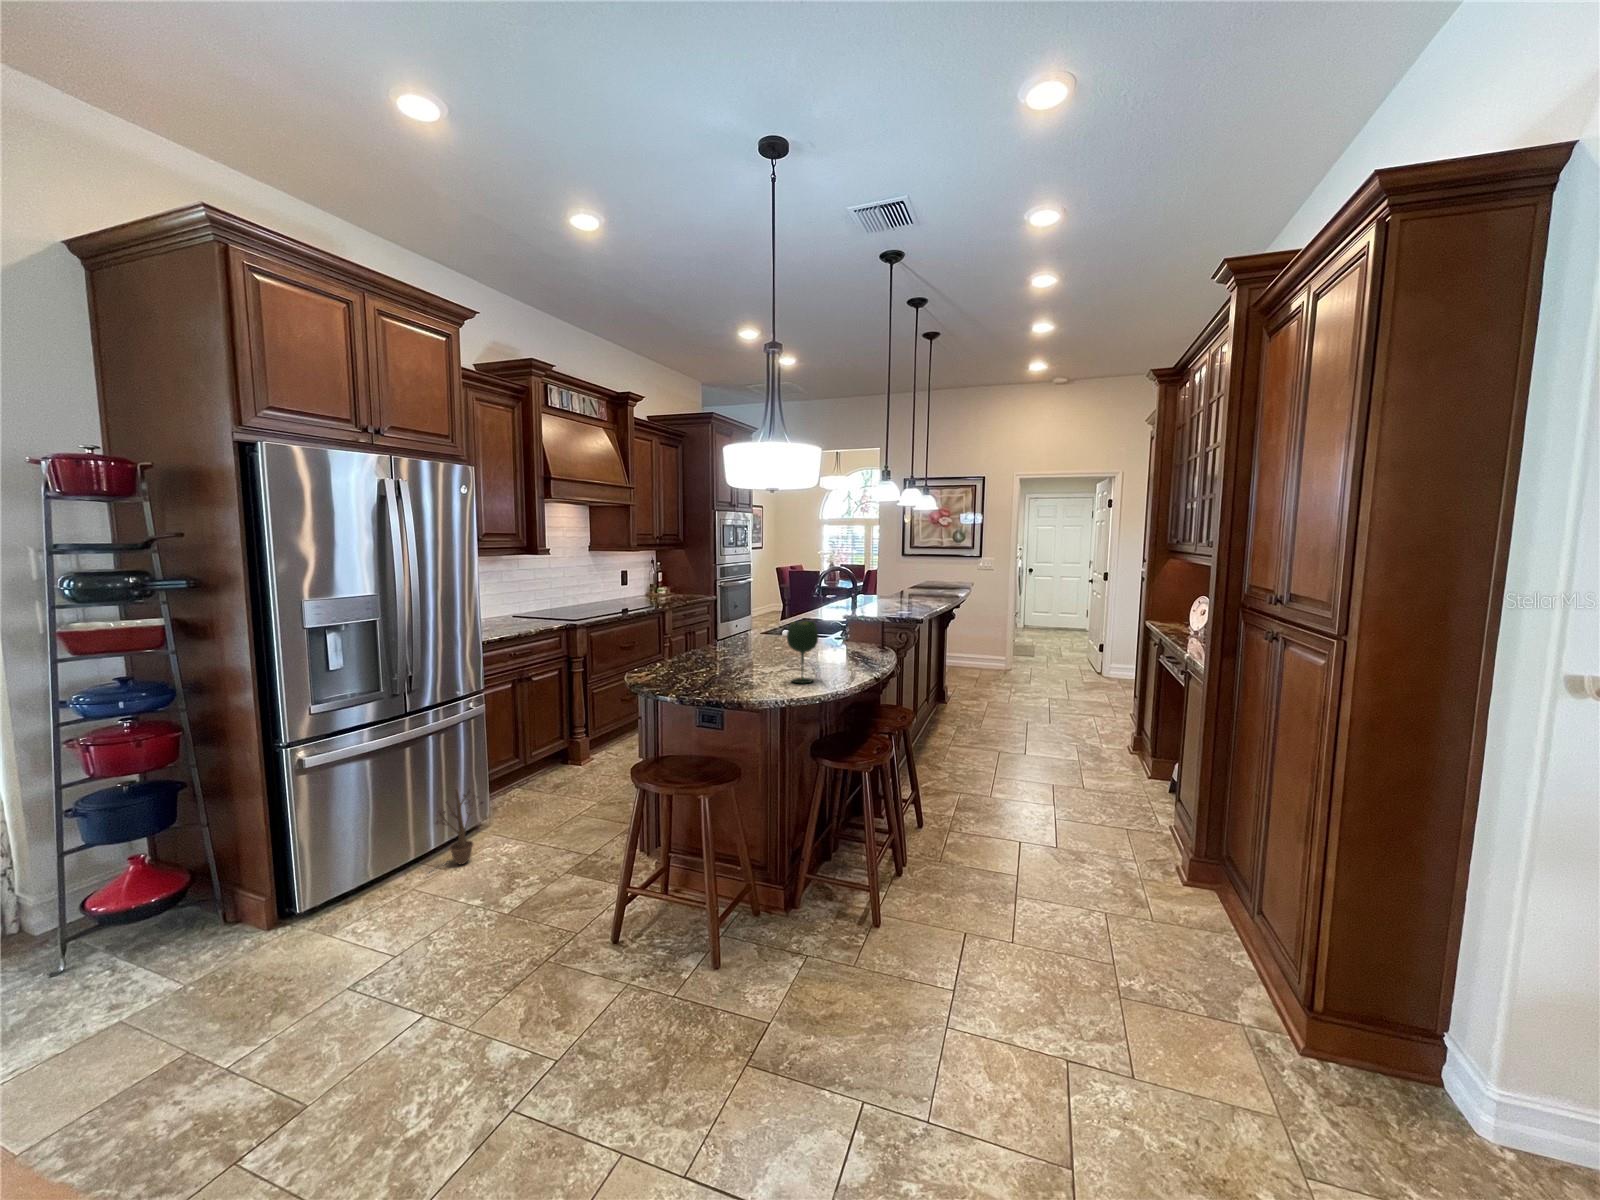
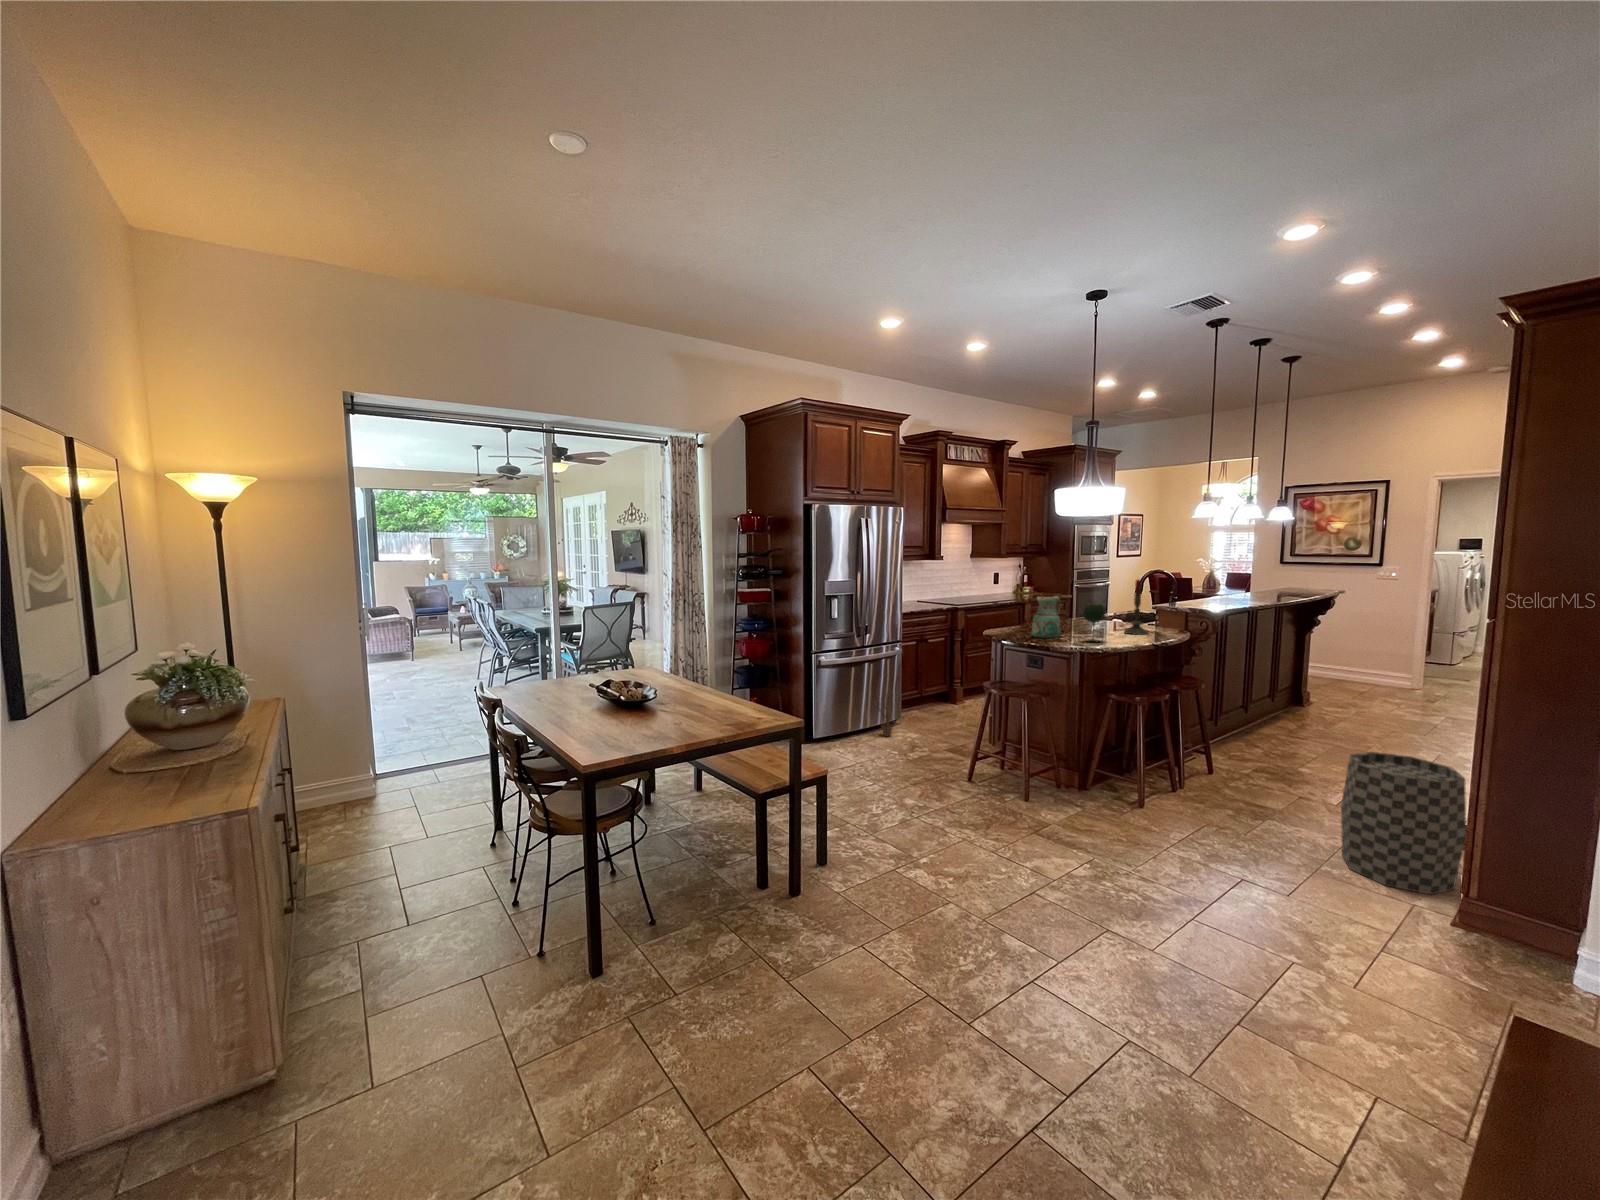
candle: none [826,578,857,660] -> present [1124,580,1148,635]
ceramic pitcher: none [705,609,749,680] -> present [1032,596,1061,638]
trash can: none [1116,795,1250,987] -> present [1341,752,1466,895]

